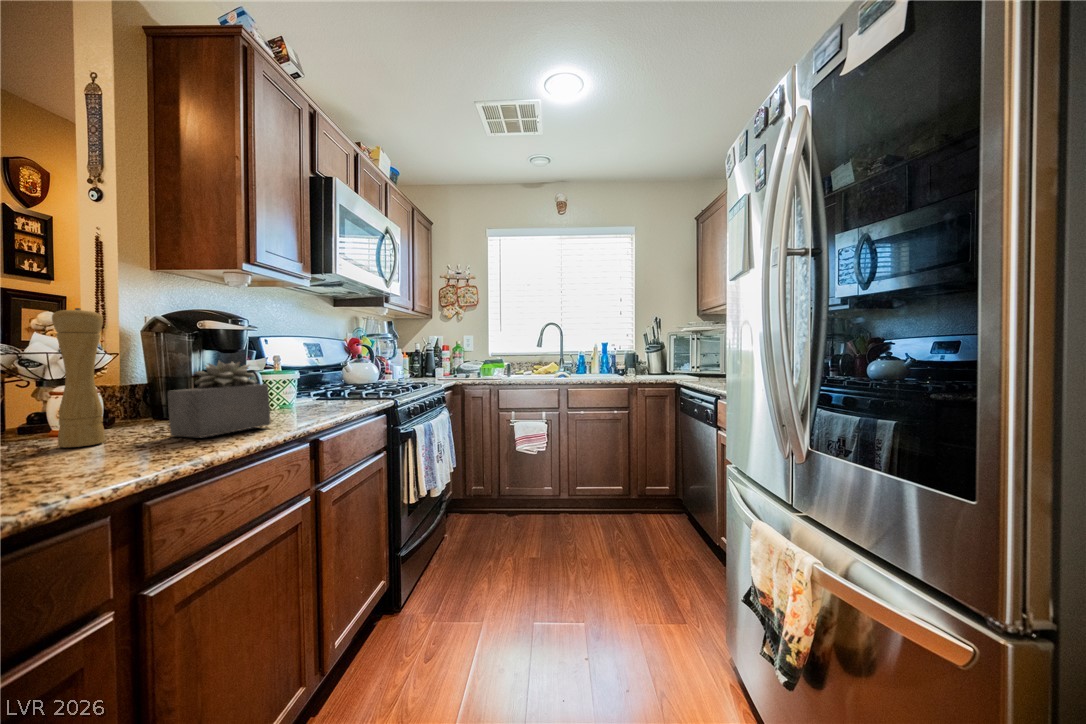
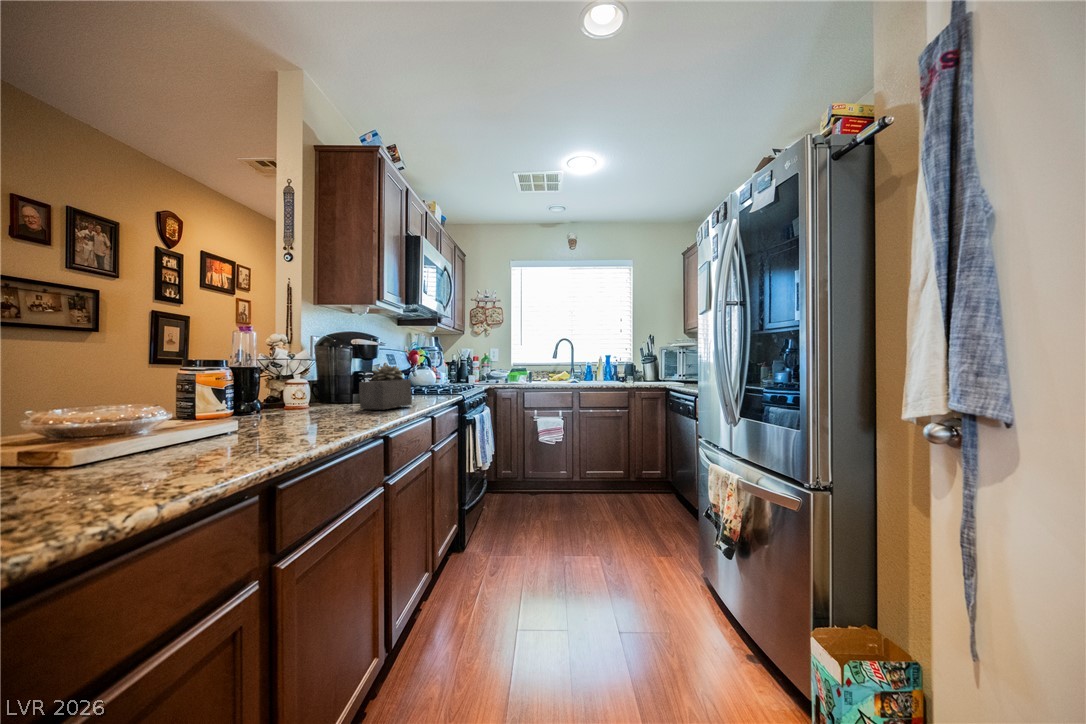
pepper mill: present [52,308,105,448] -> none [308,333,330,413]

